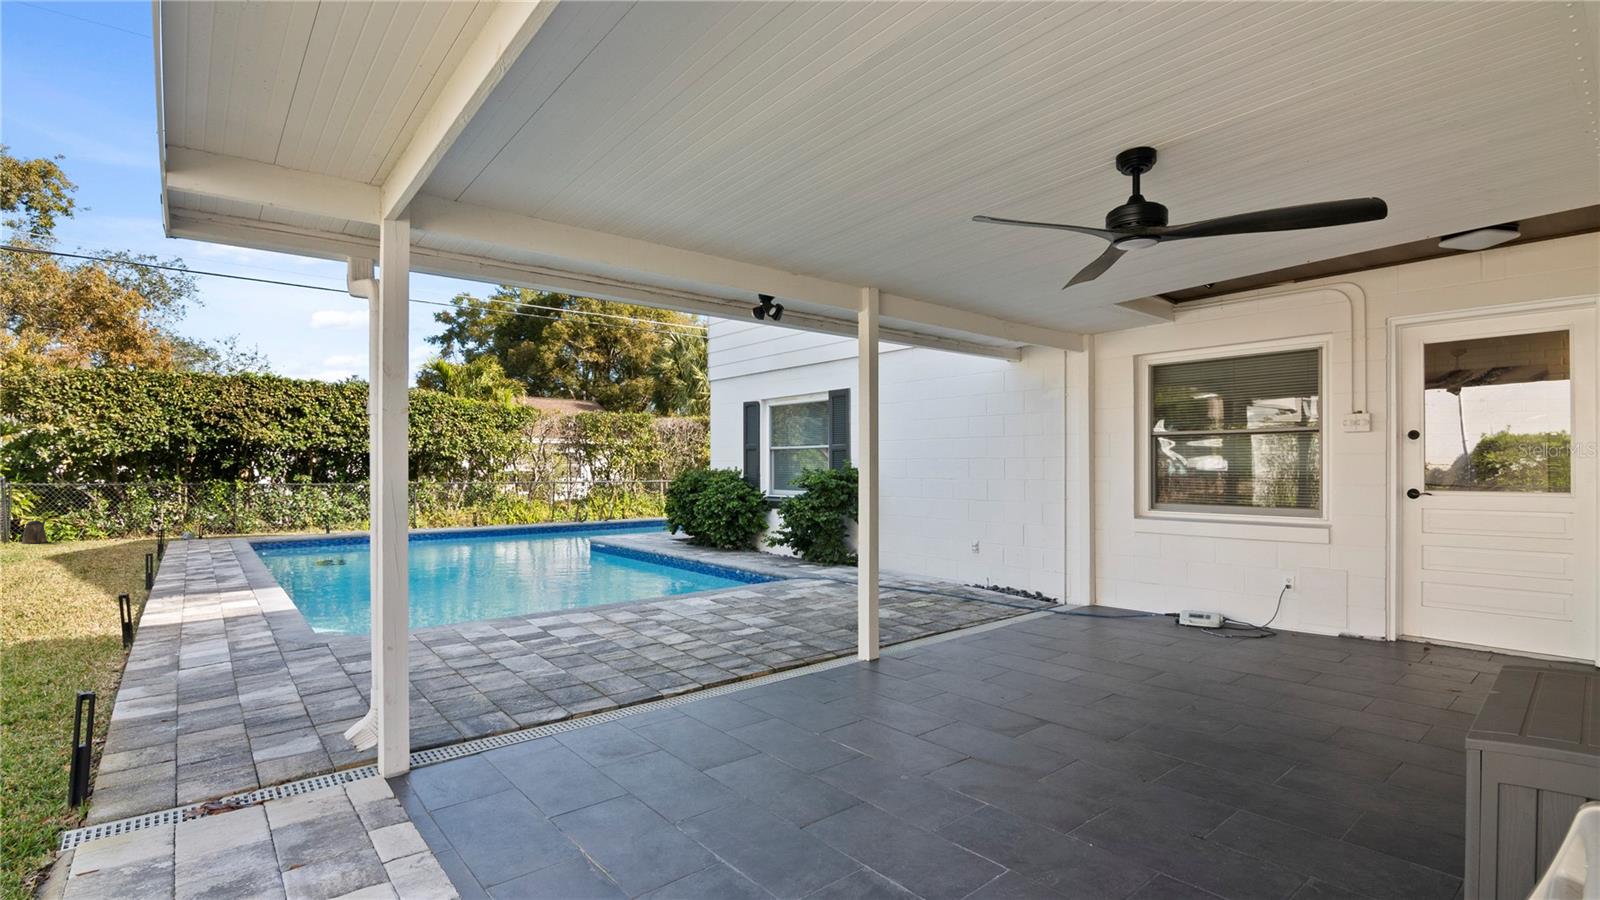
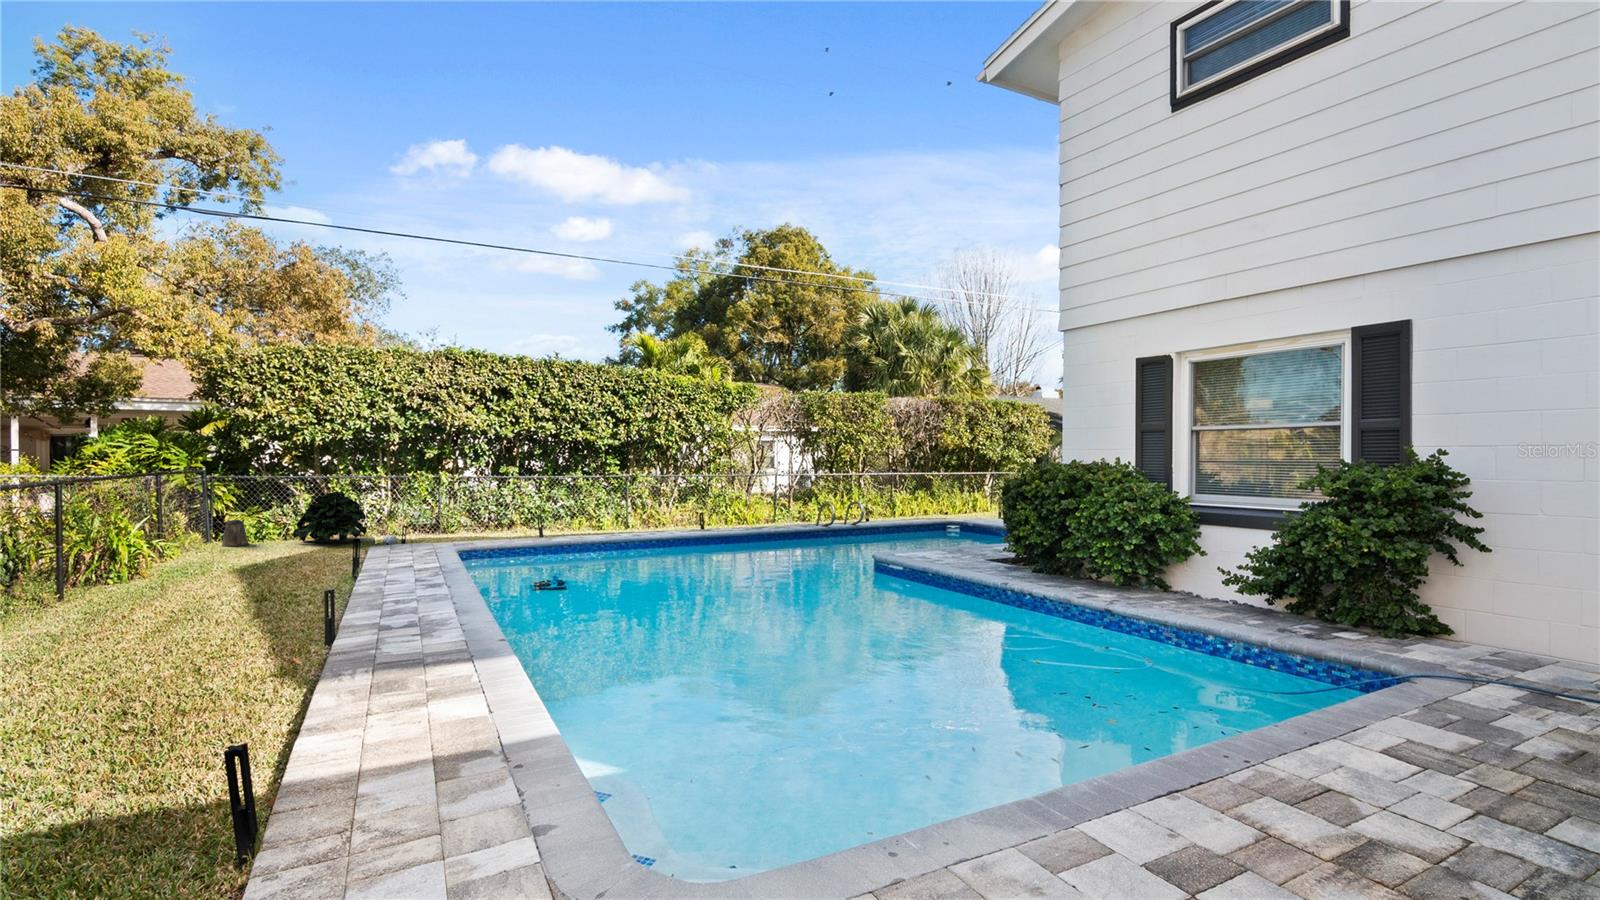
potted plant: none [91,496,163,540] -> present [293,492,367,543]

